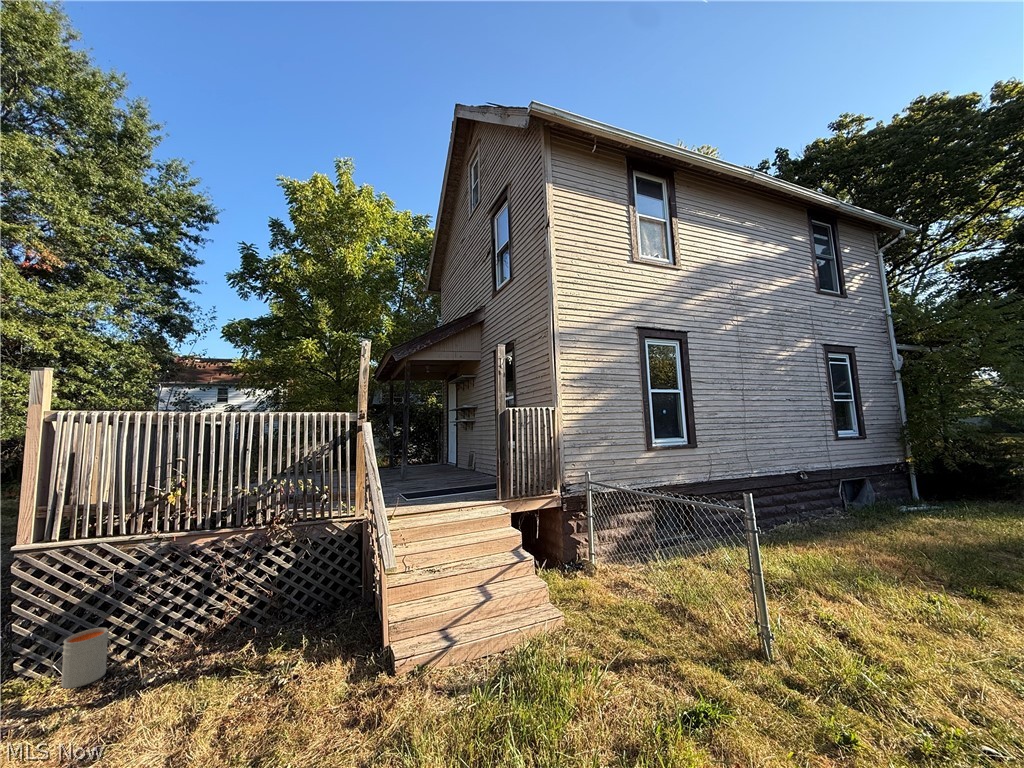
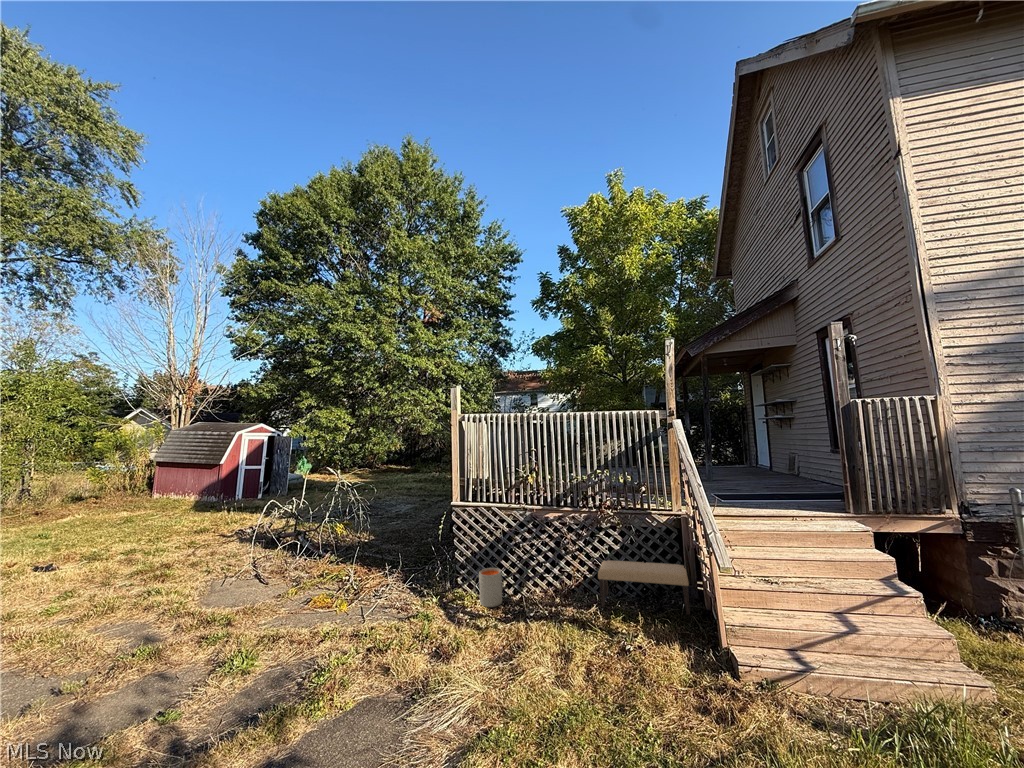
bench: none [258,572,362,639] -> present [598,560,690,615]

